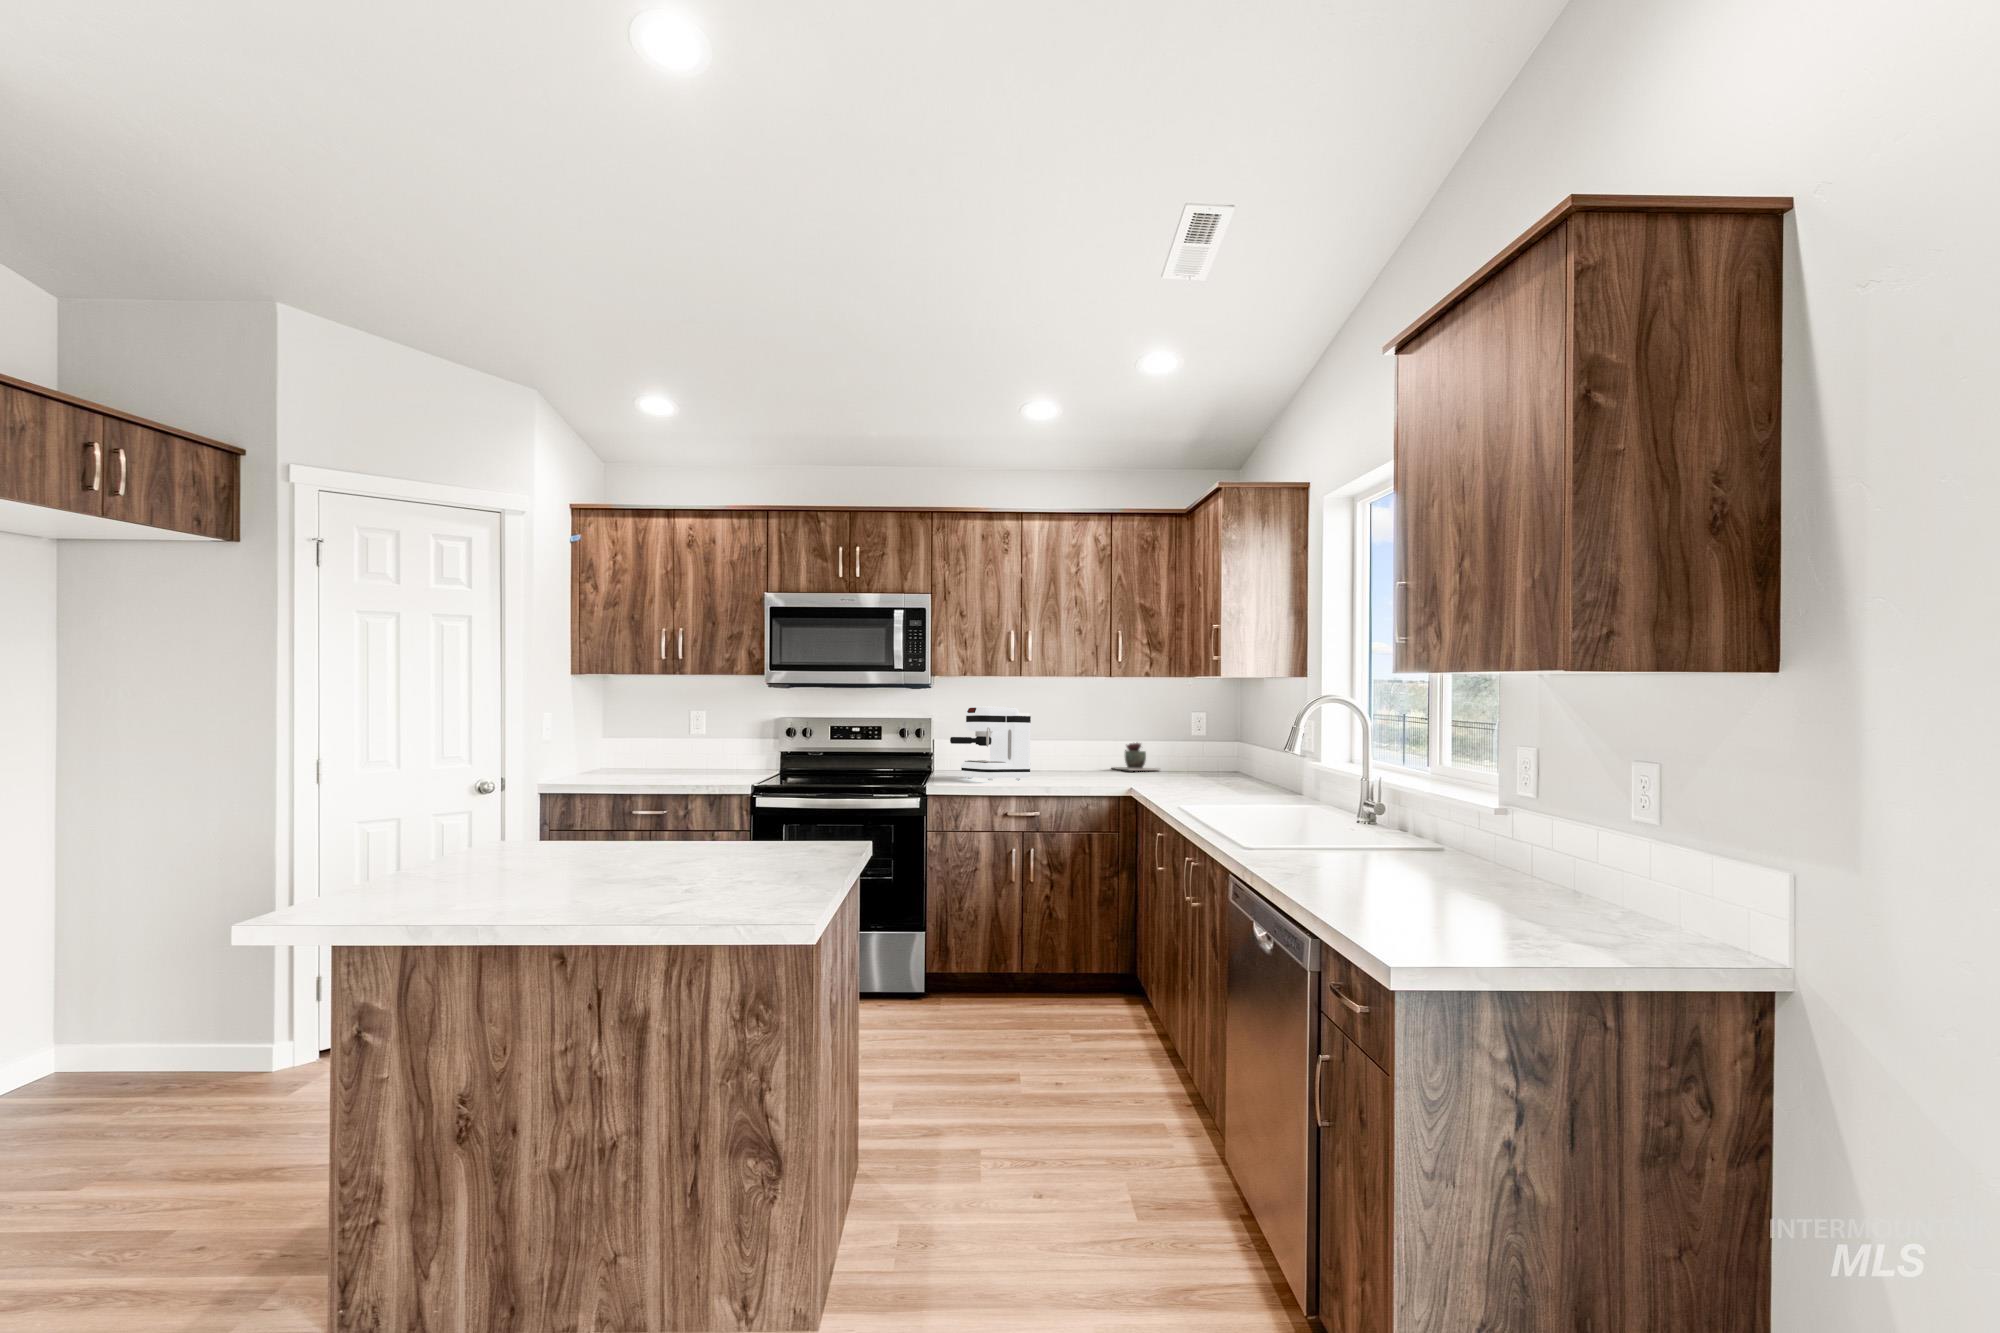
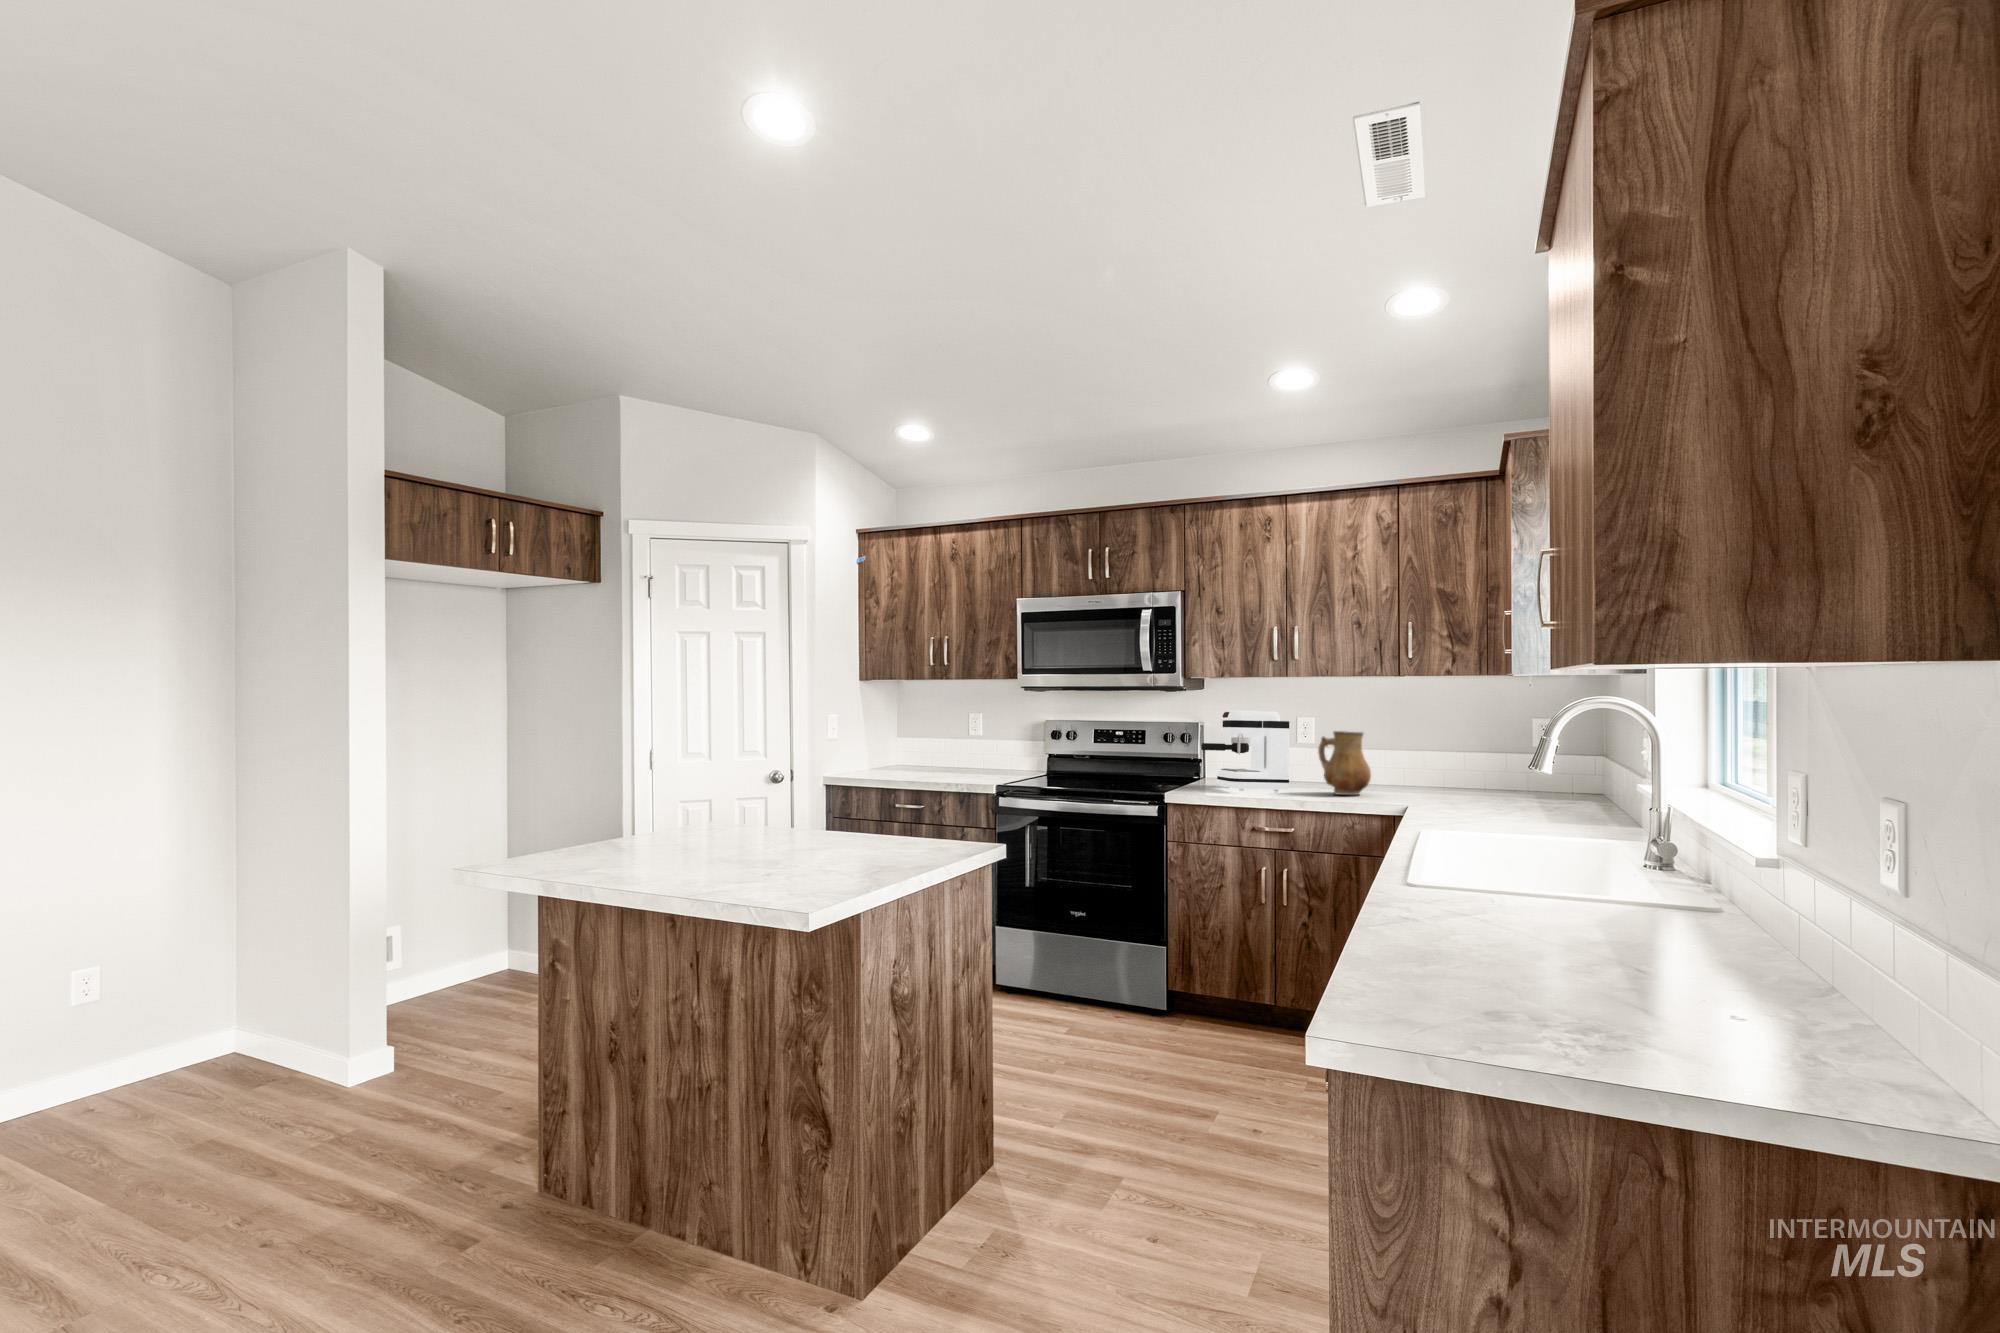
ceramic pitcher: none [1056,725,1102,781] -> present [1318,731,1371,795]
succulent plant: present [1112,743,1159,771] -> none [1411,751,1469,786]

